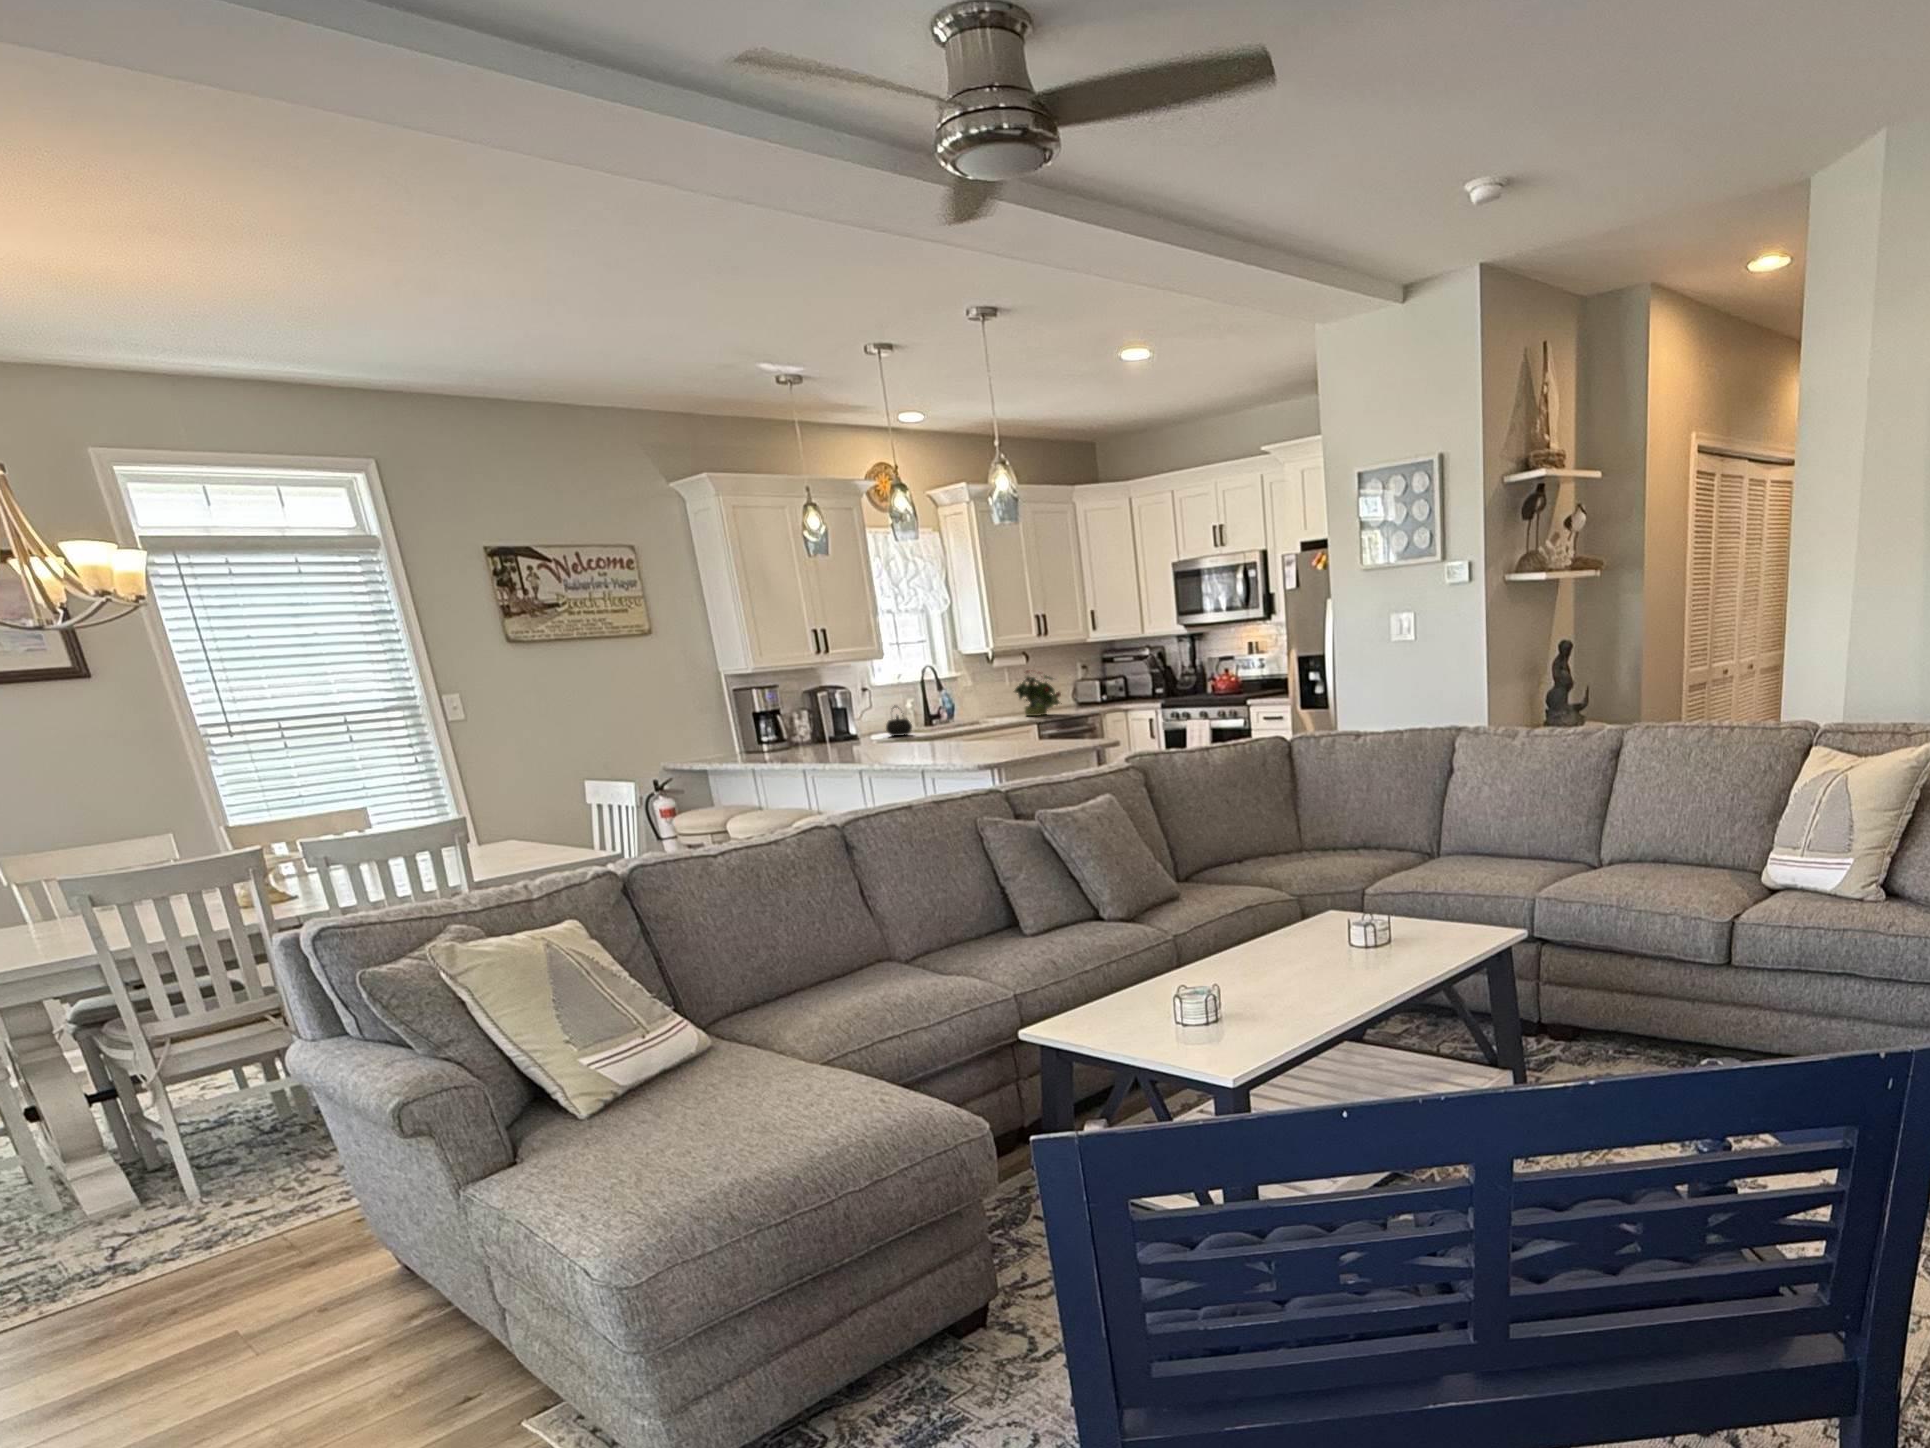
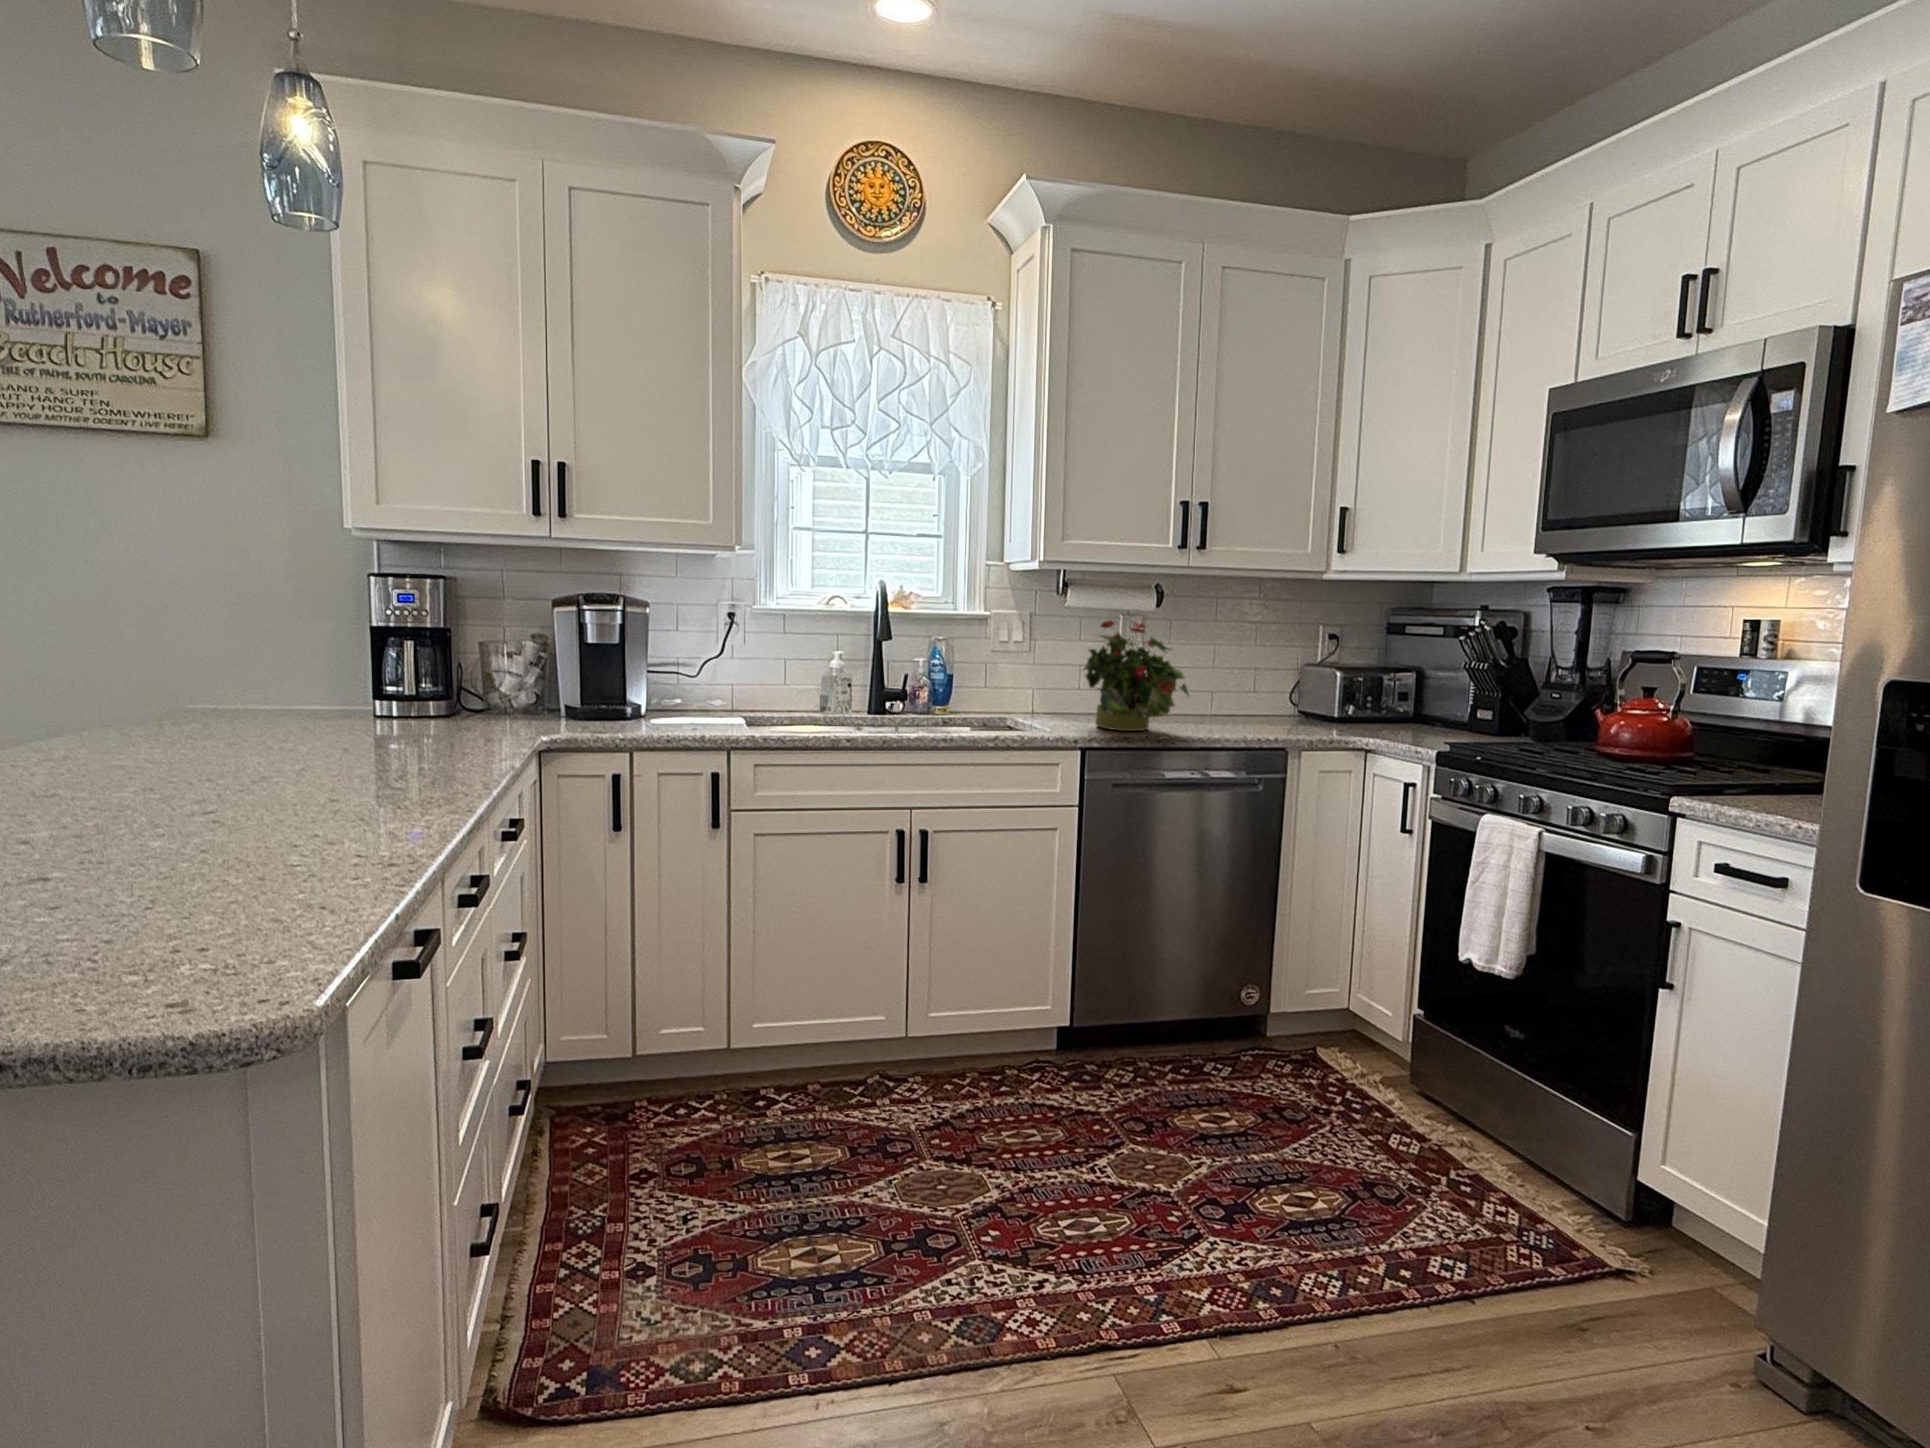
kettle: present [886,706,912,736] -> none [663,657,728,731]

